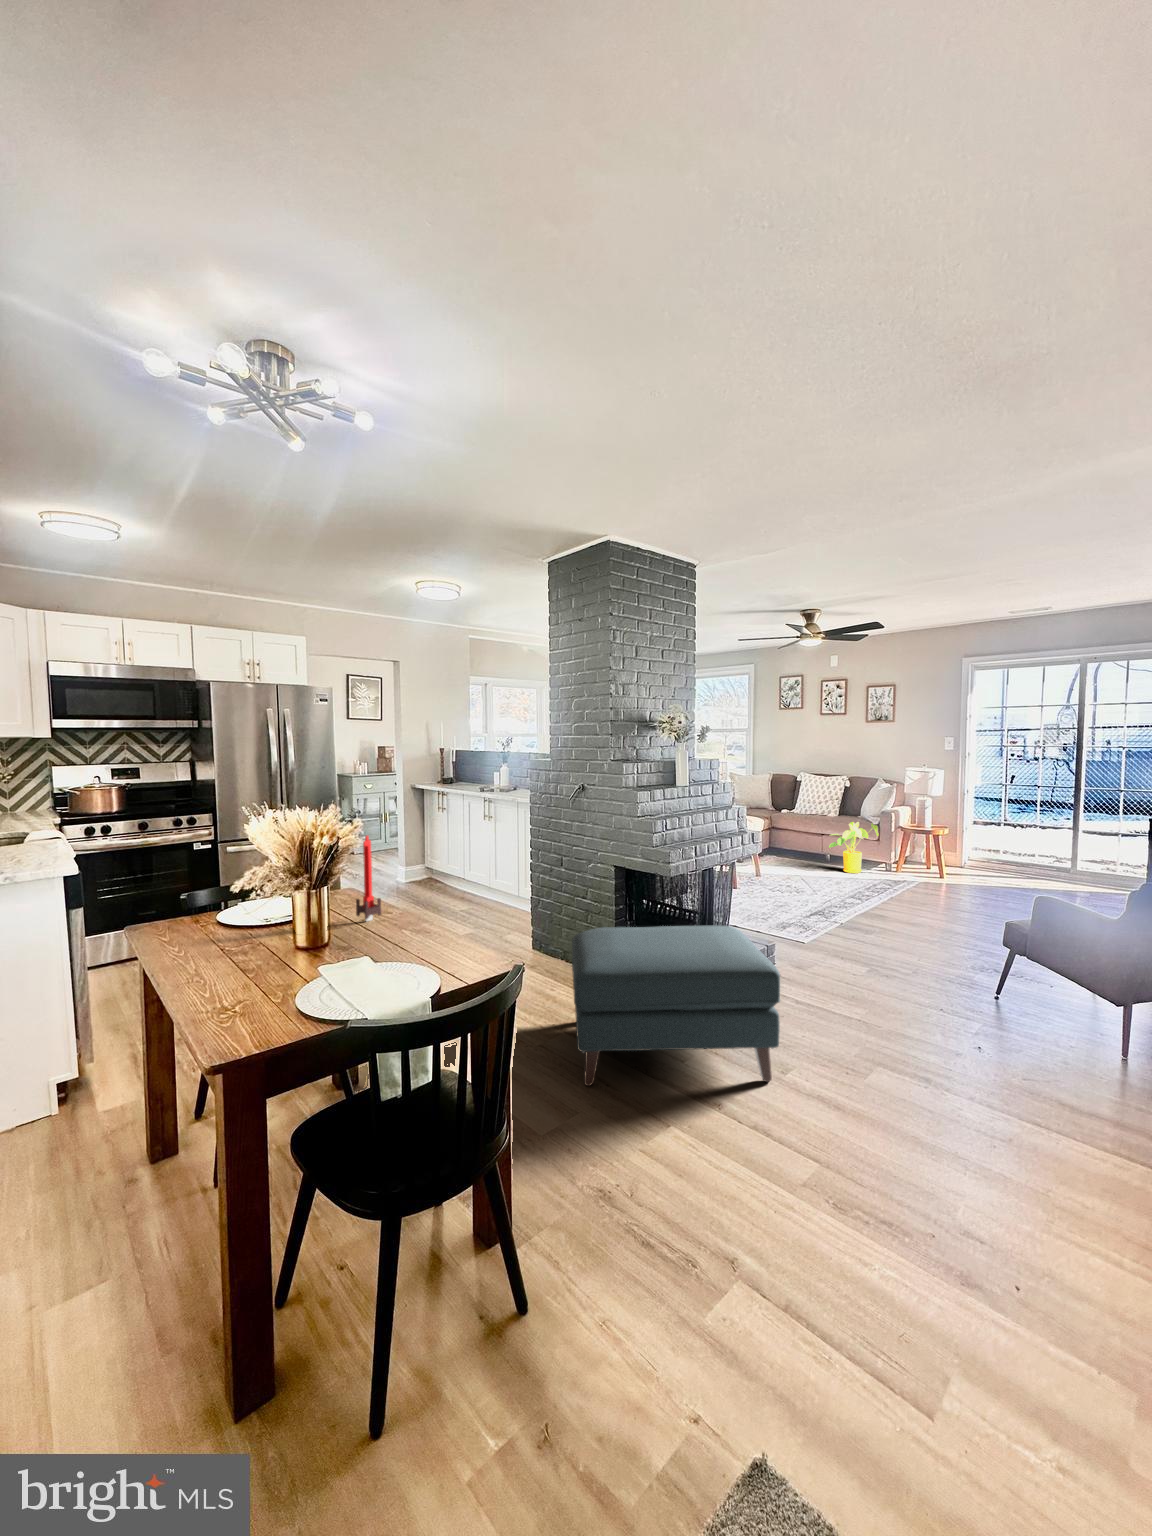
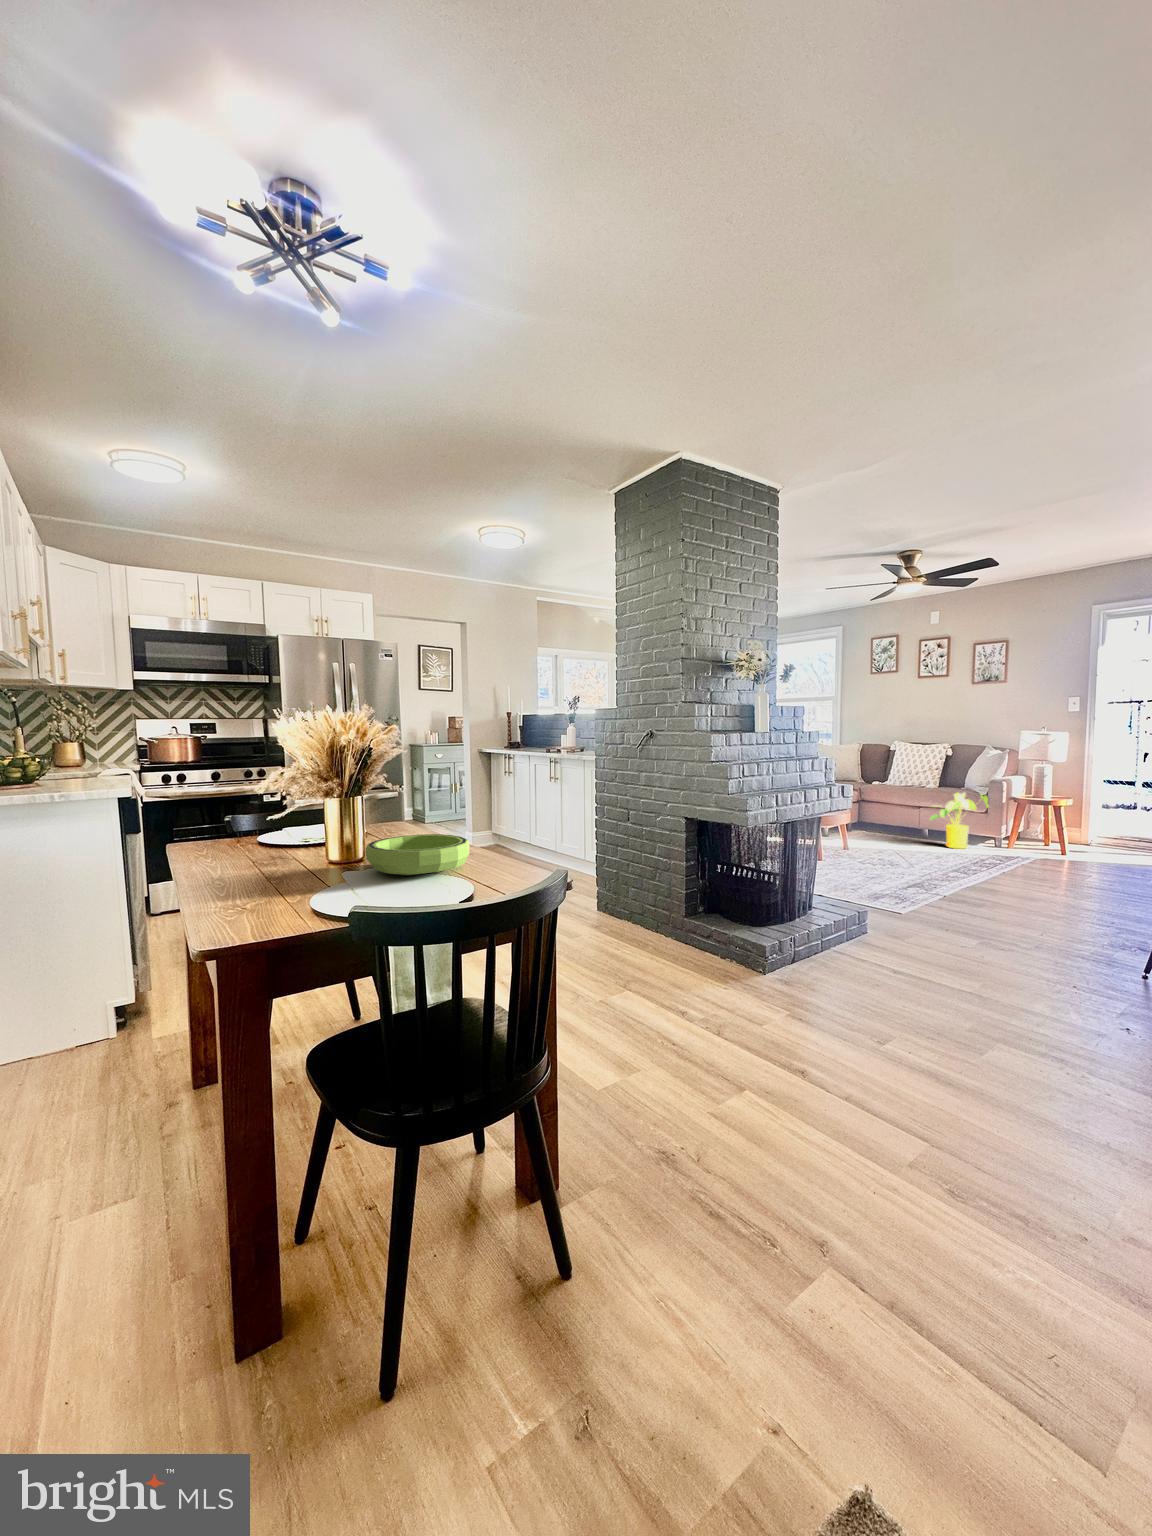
candle: present [356,836,381,921] -> none [396,752,423,846]
bowl: none [335,916,430,961] -> present [366,834,469,875]
ottoman: present [572,926,780,1086] -> none [637,880,878,1053]

